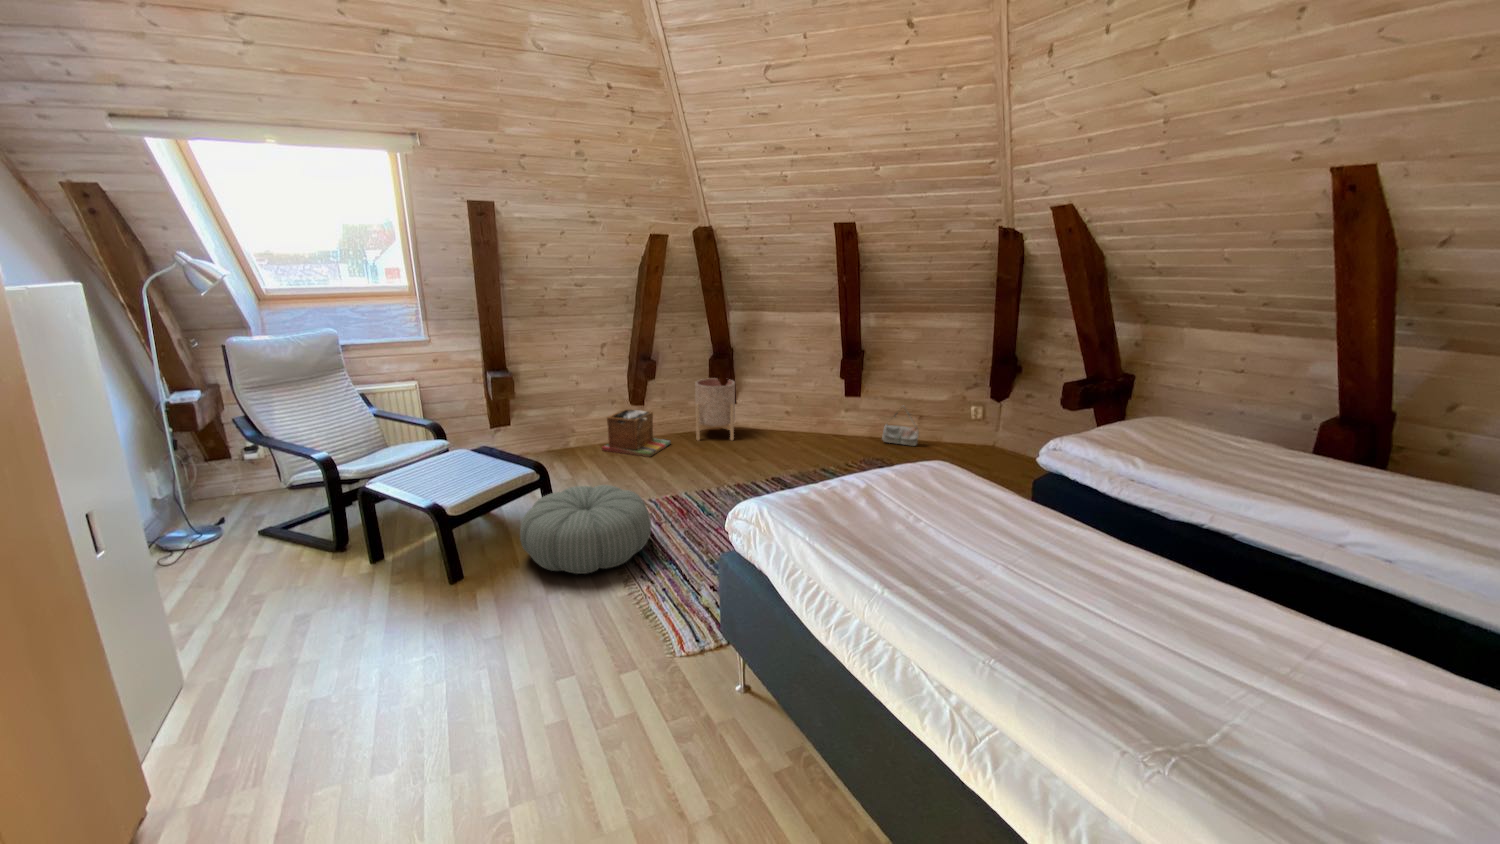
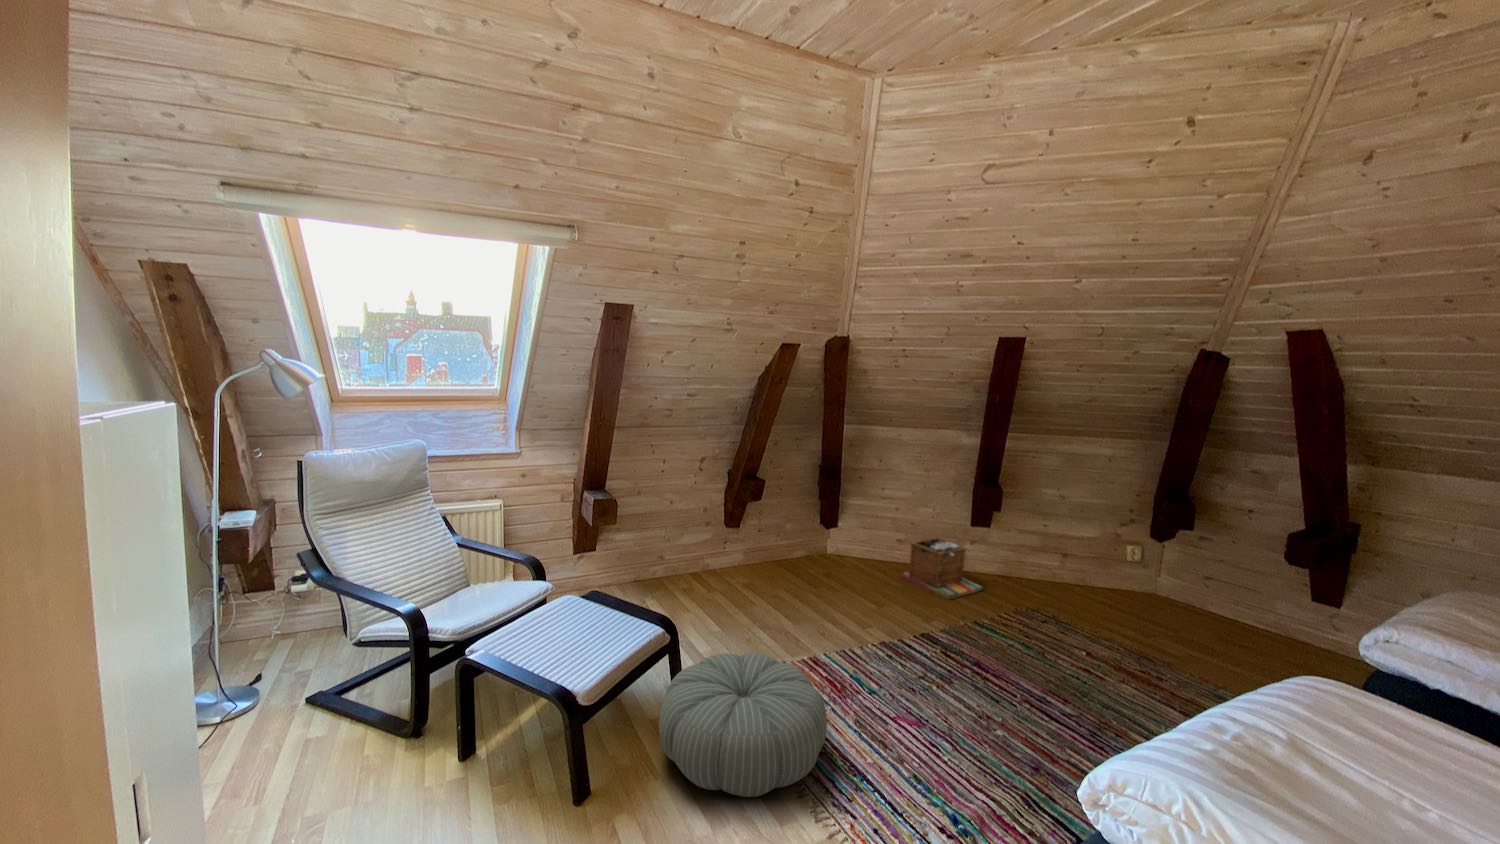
planter: present [695,378,735,440] -> none [800,500,849,574]
bag: present [882,406,919,446] -> none [1018,542,1065,590]
laundry basket: present [602,409,671,457] -> present [901,538,982,600]

